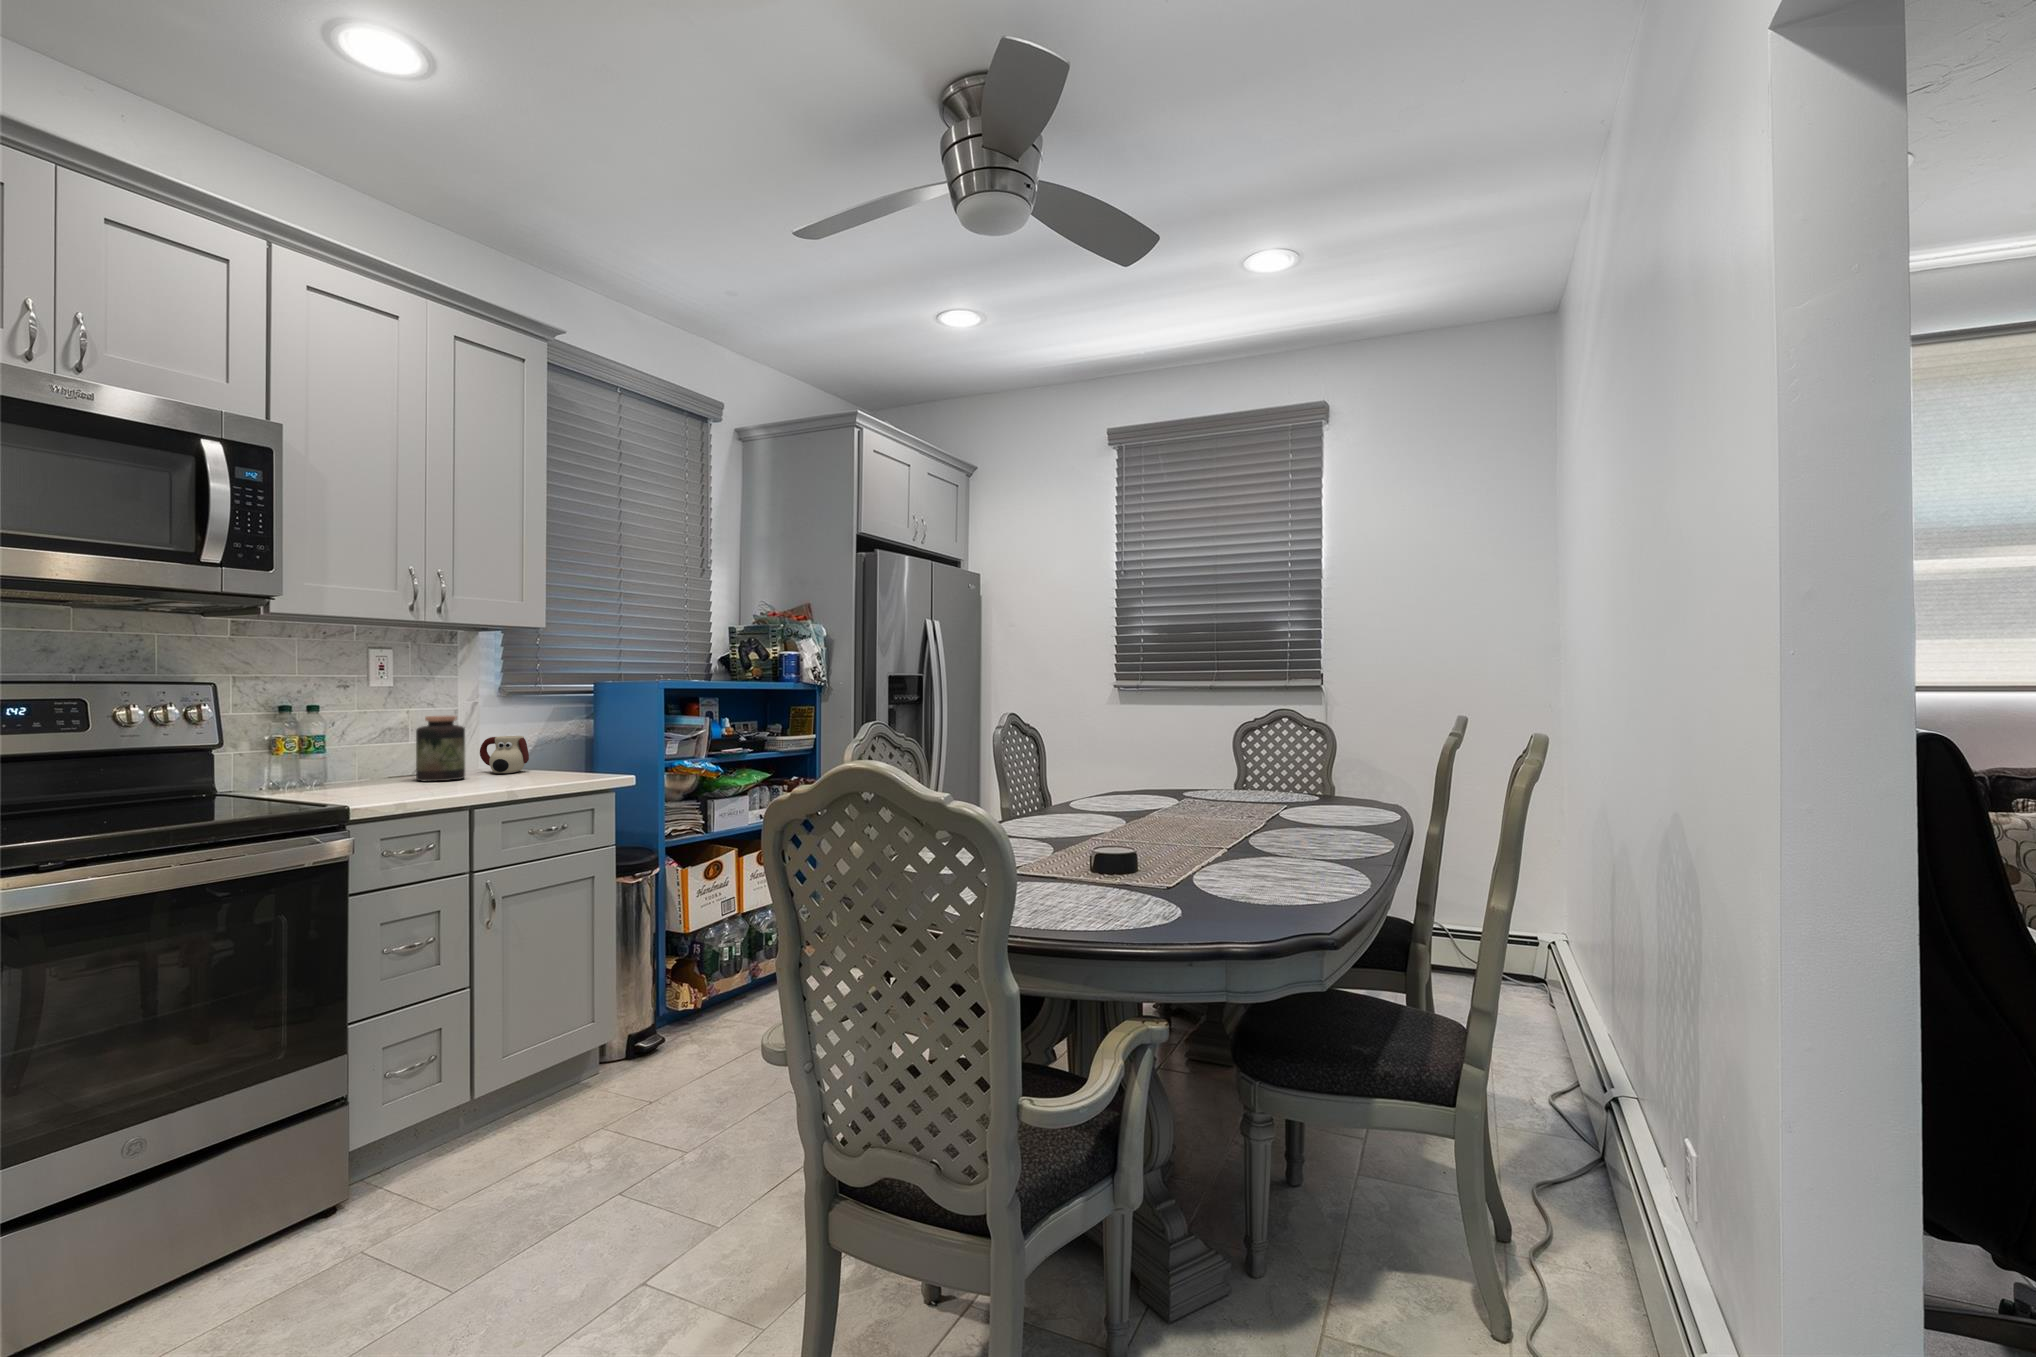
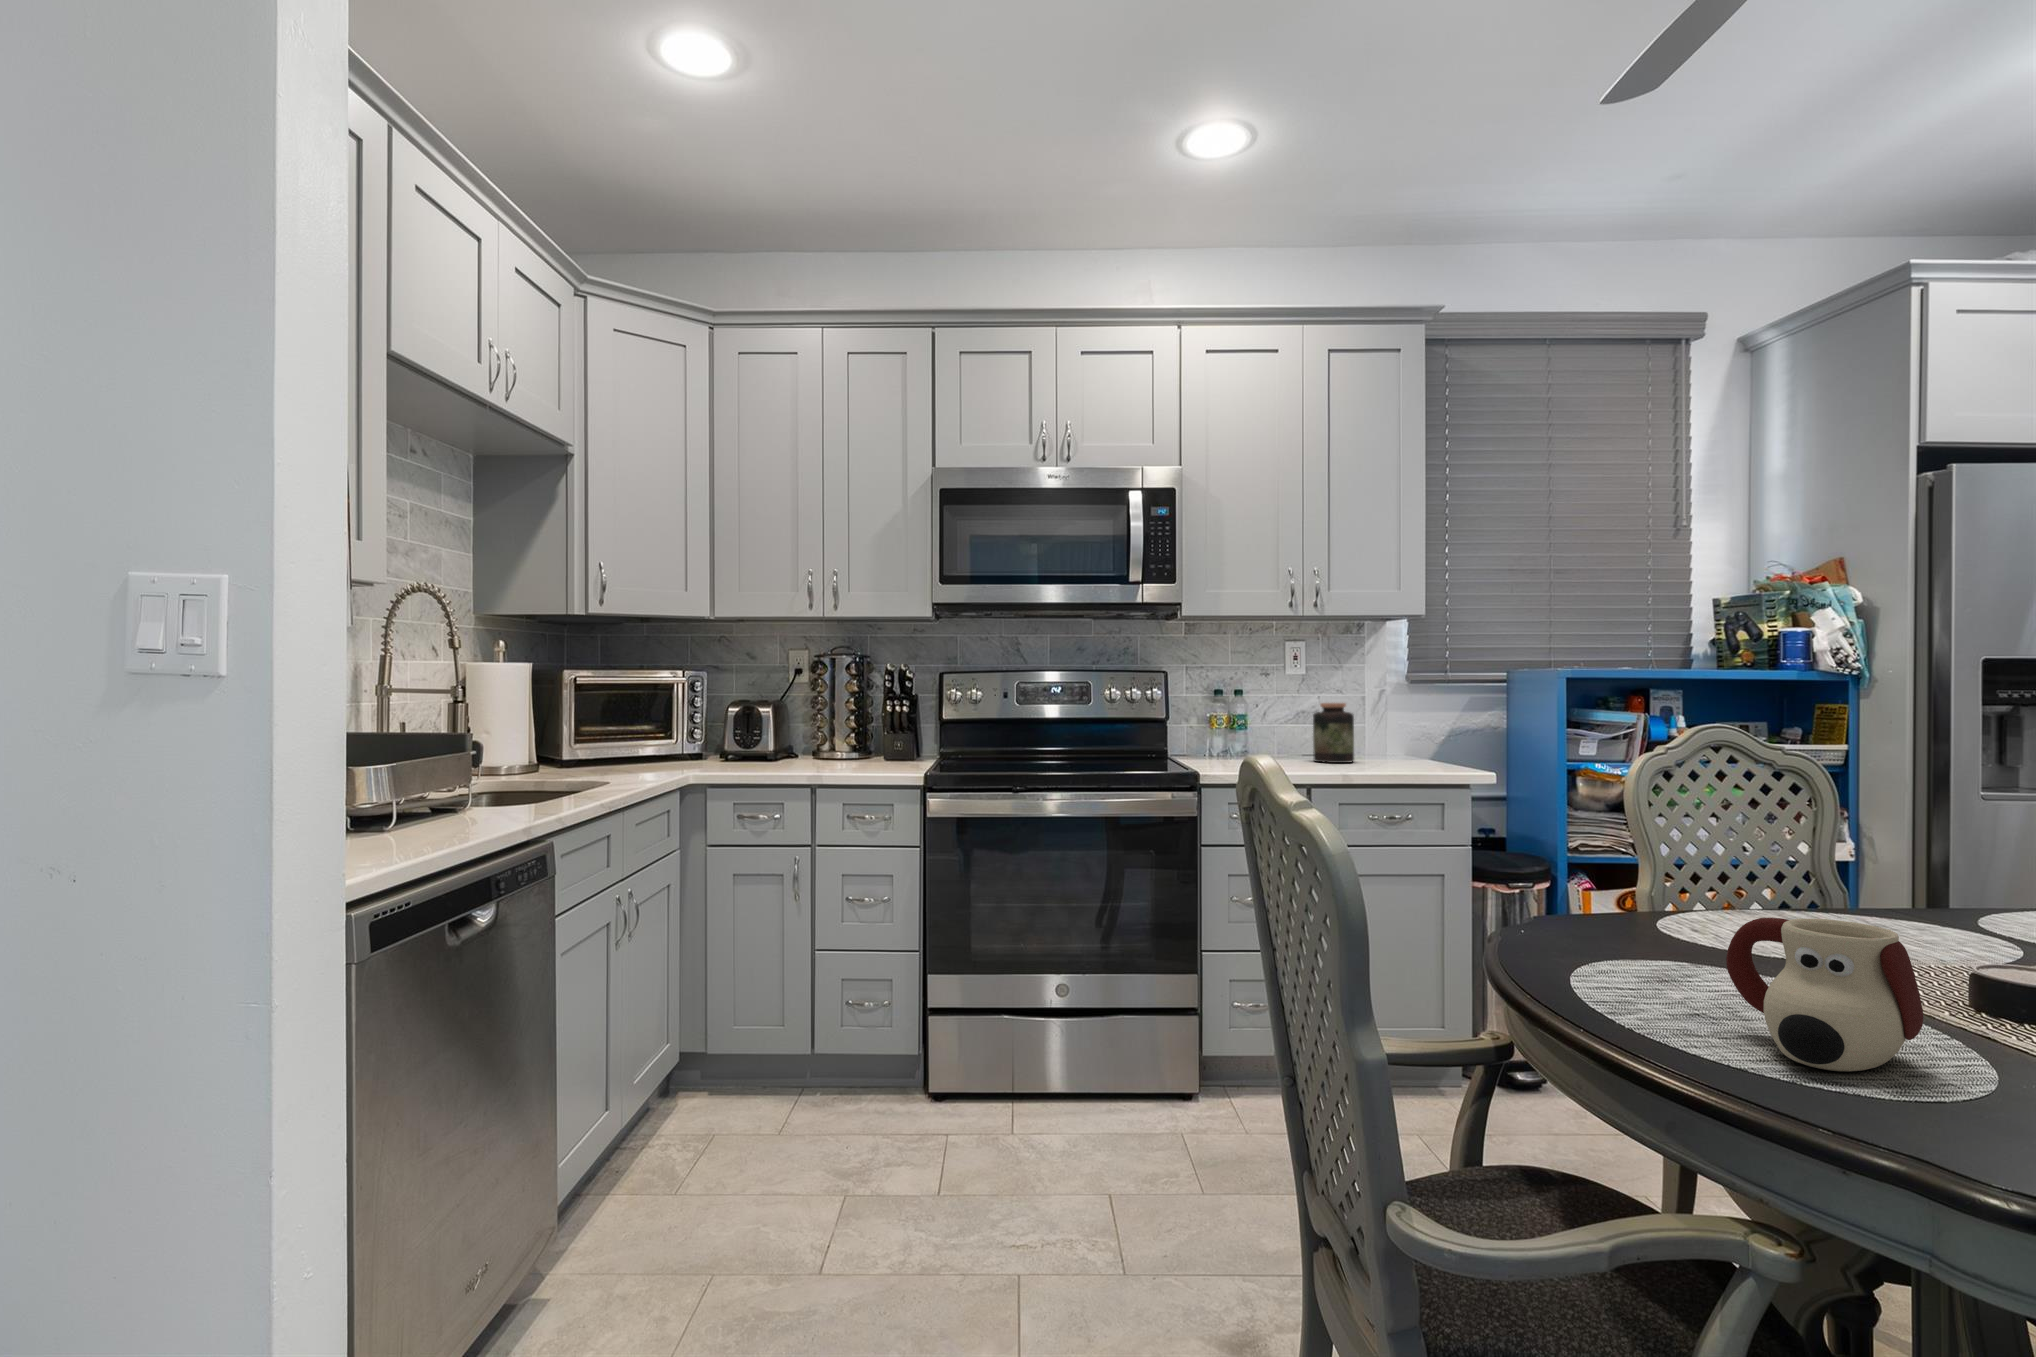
mug: present [480,736,529,773] -> present [1726,918,1923,1071]

